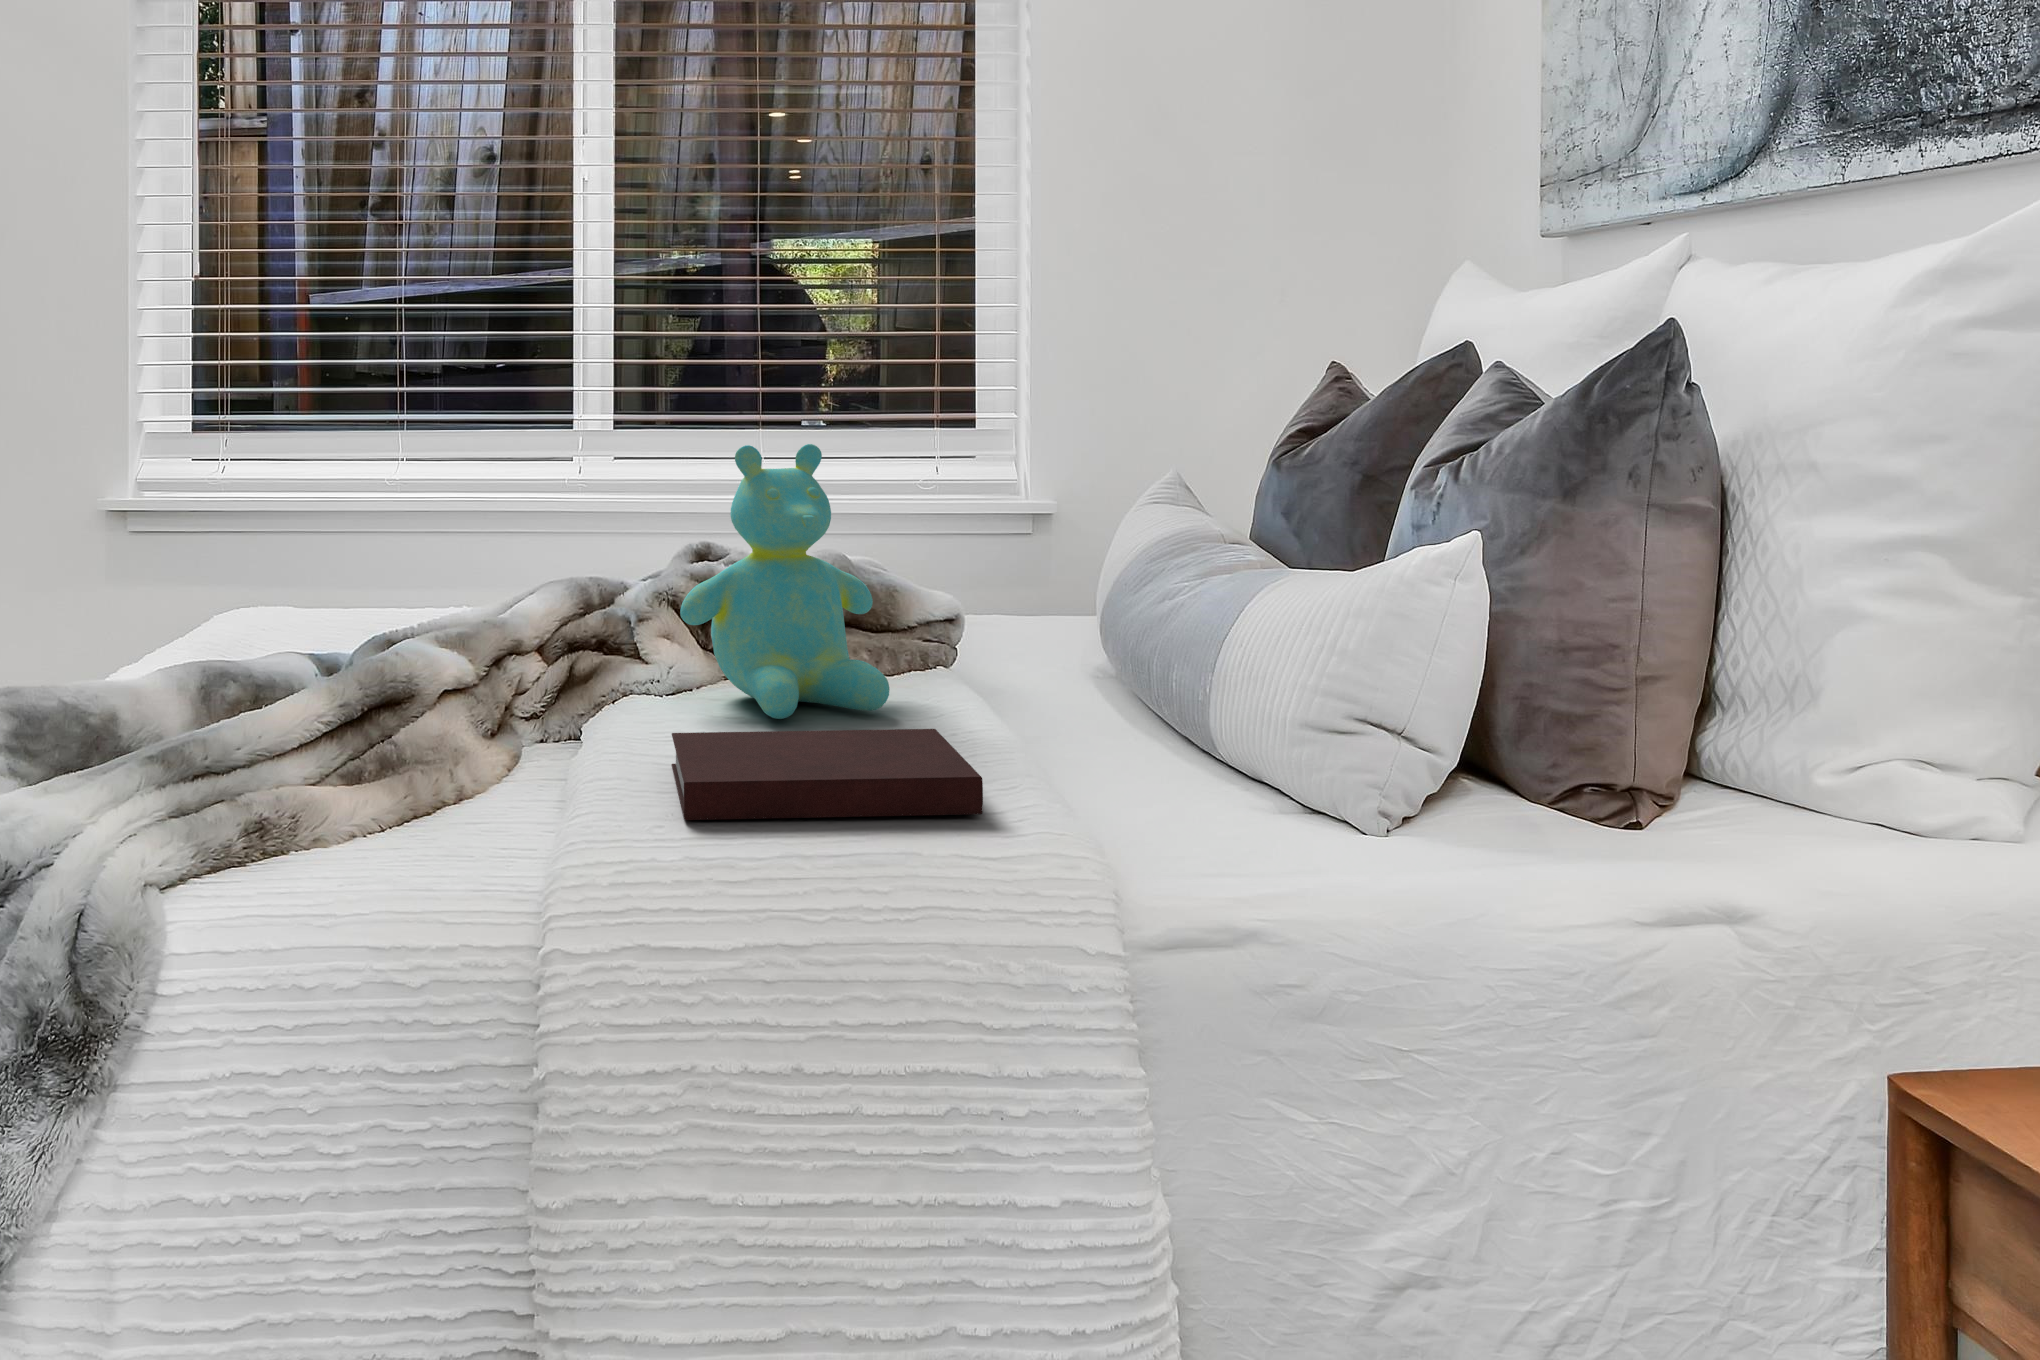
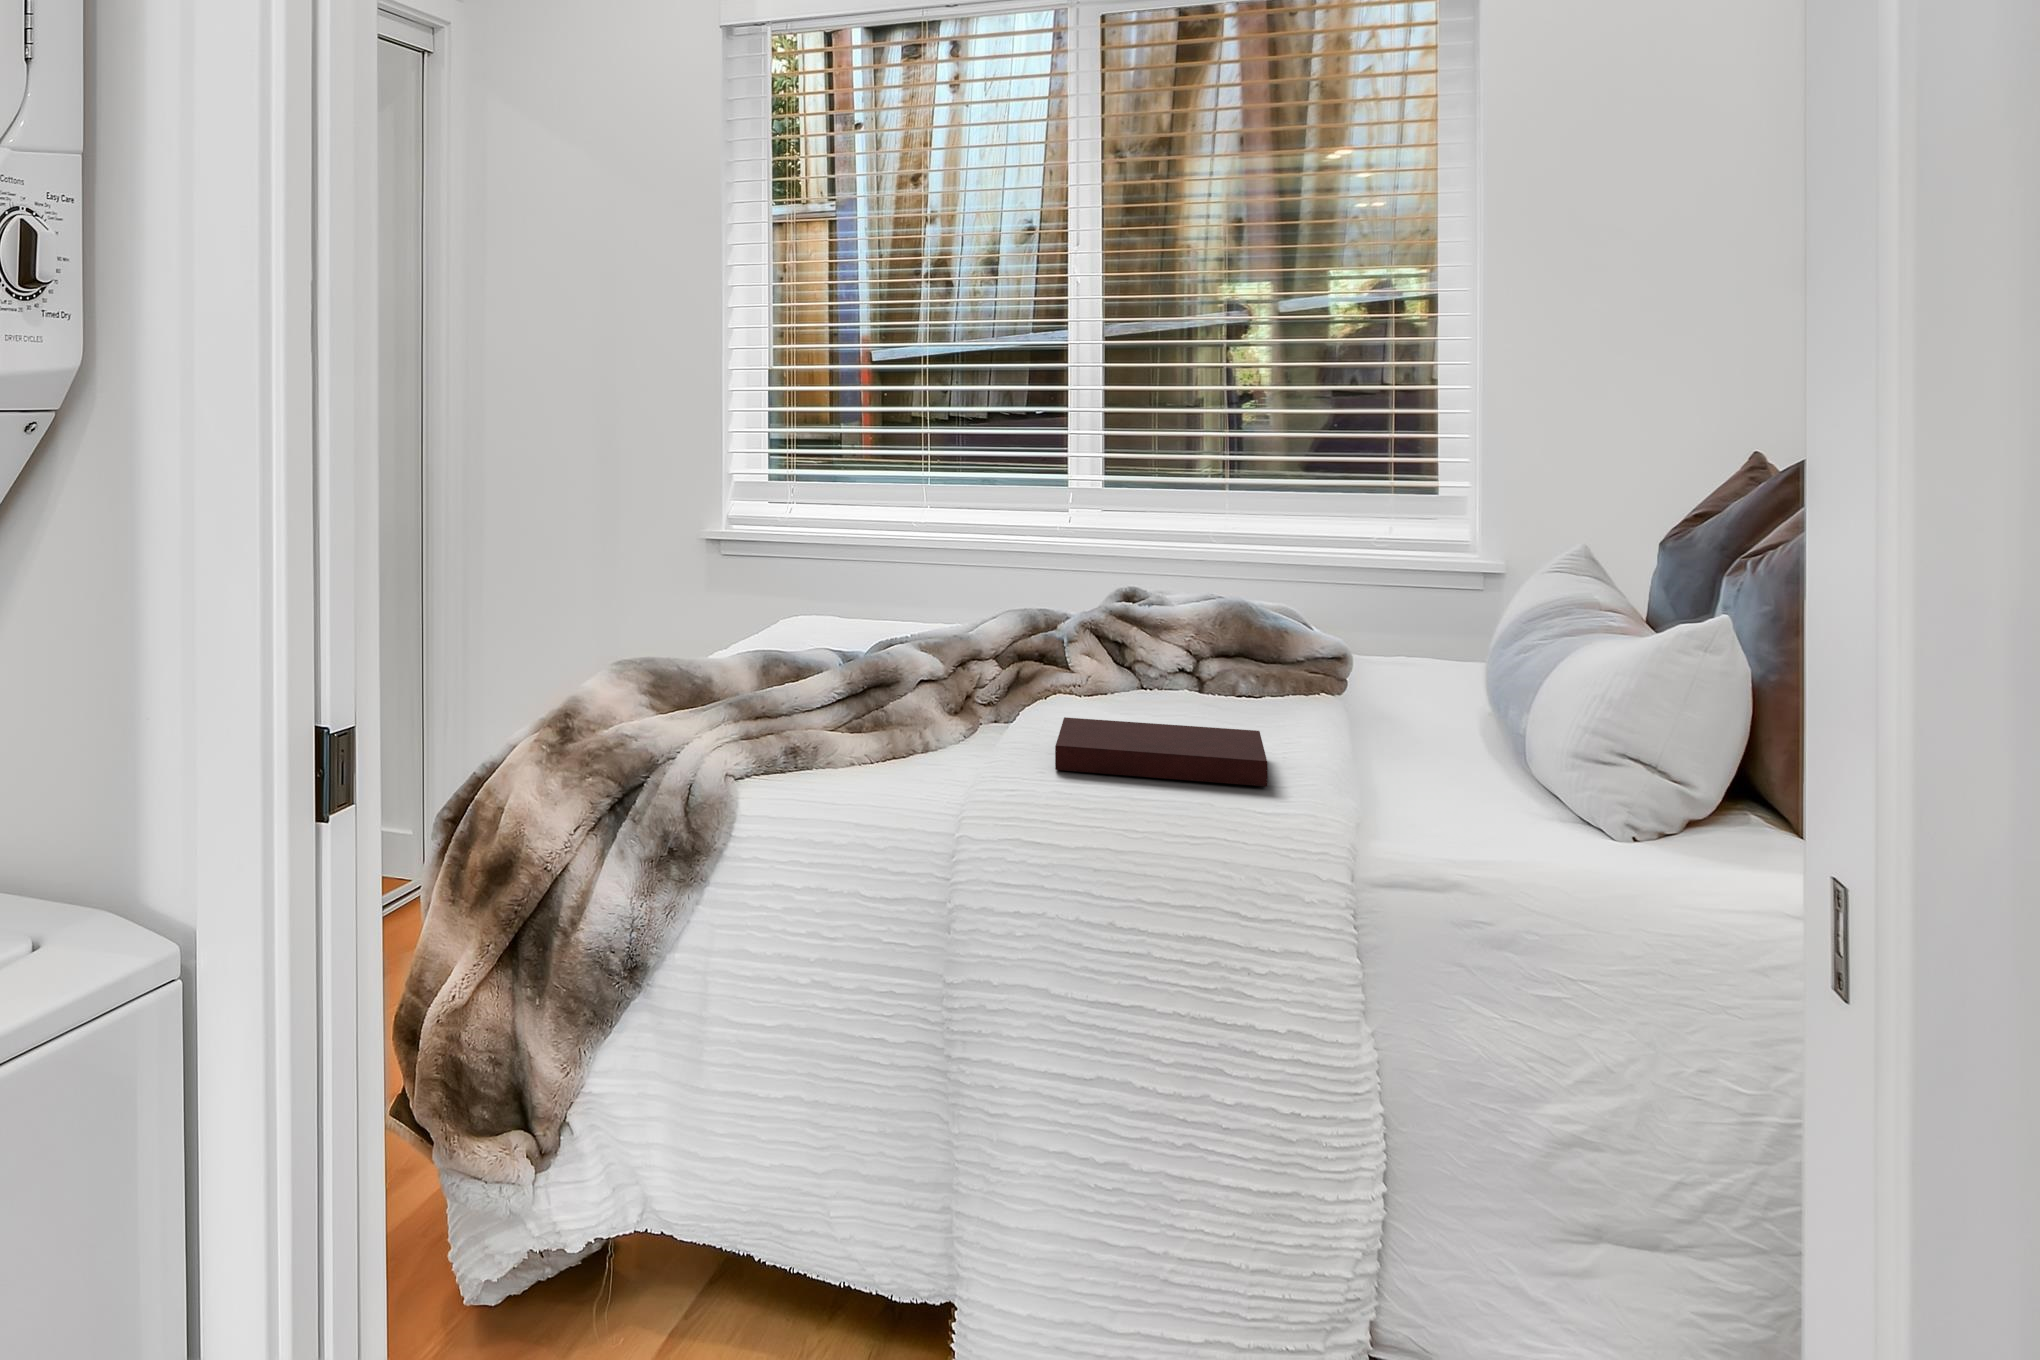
teddy bear: present [680,444,890,719] -> none [1089,520,1247,718]

